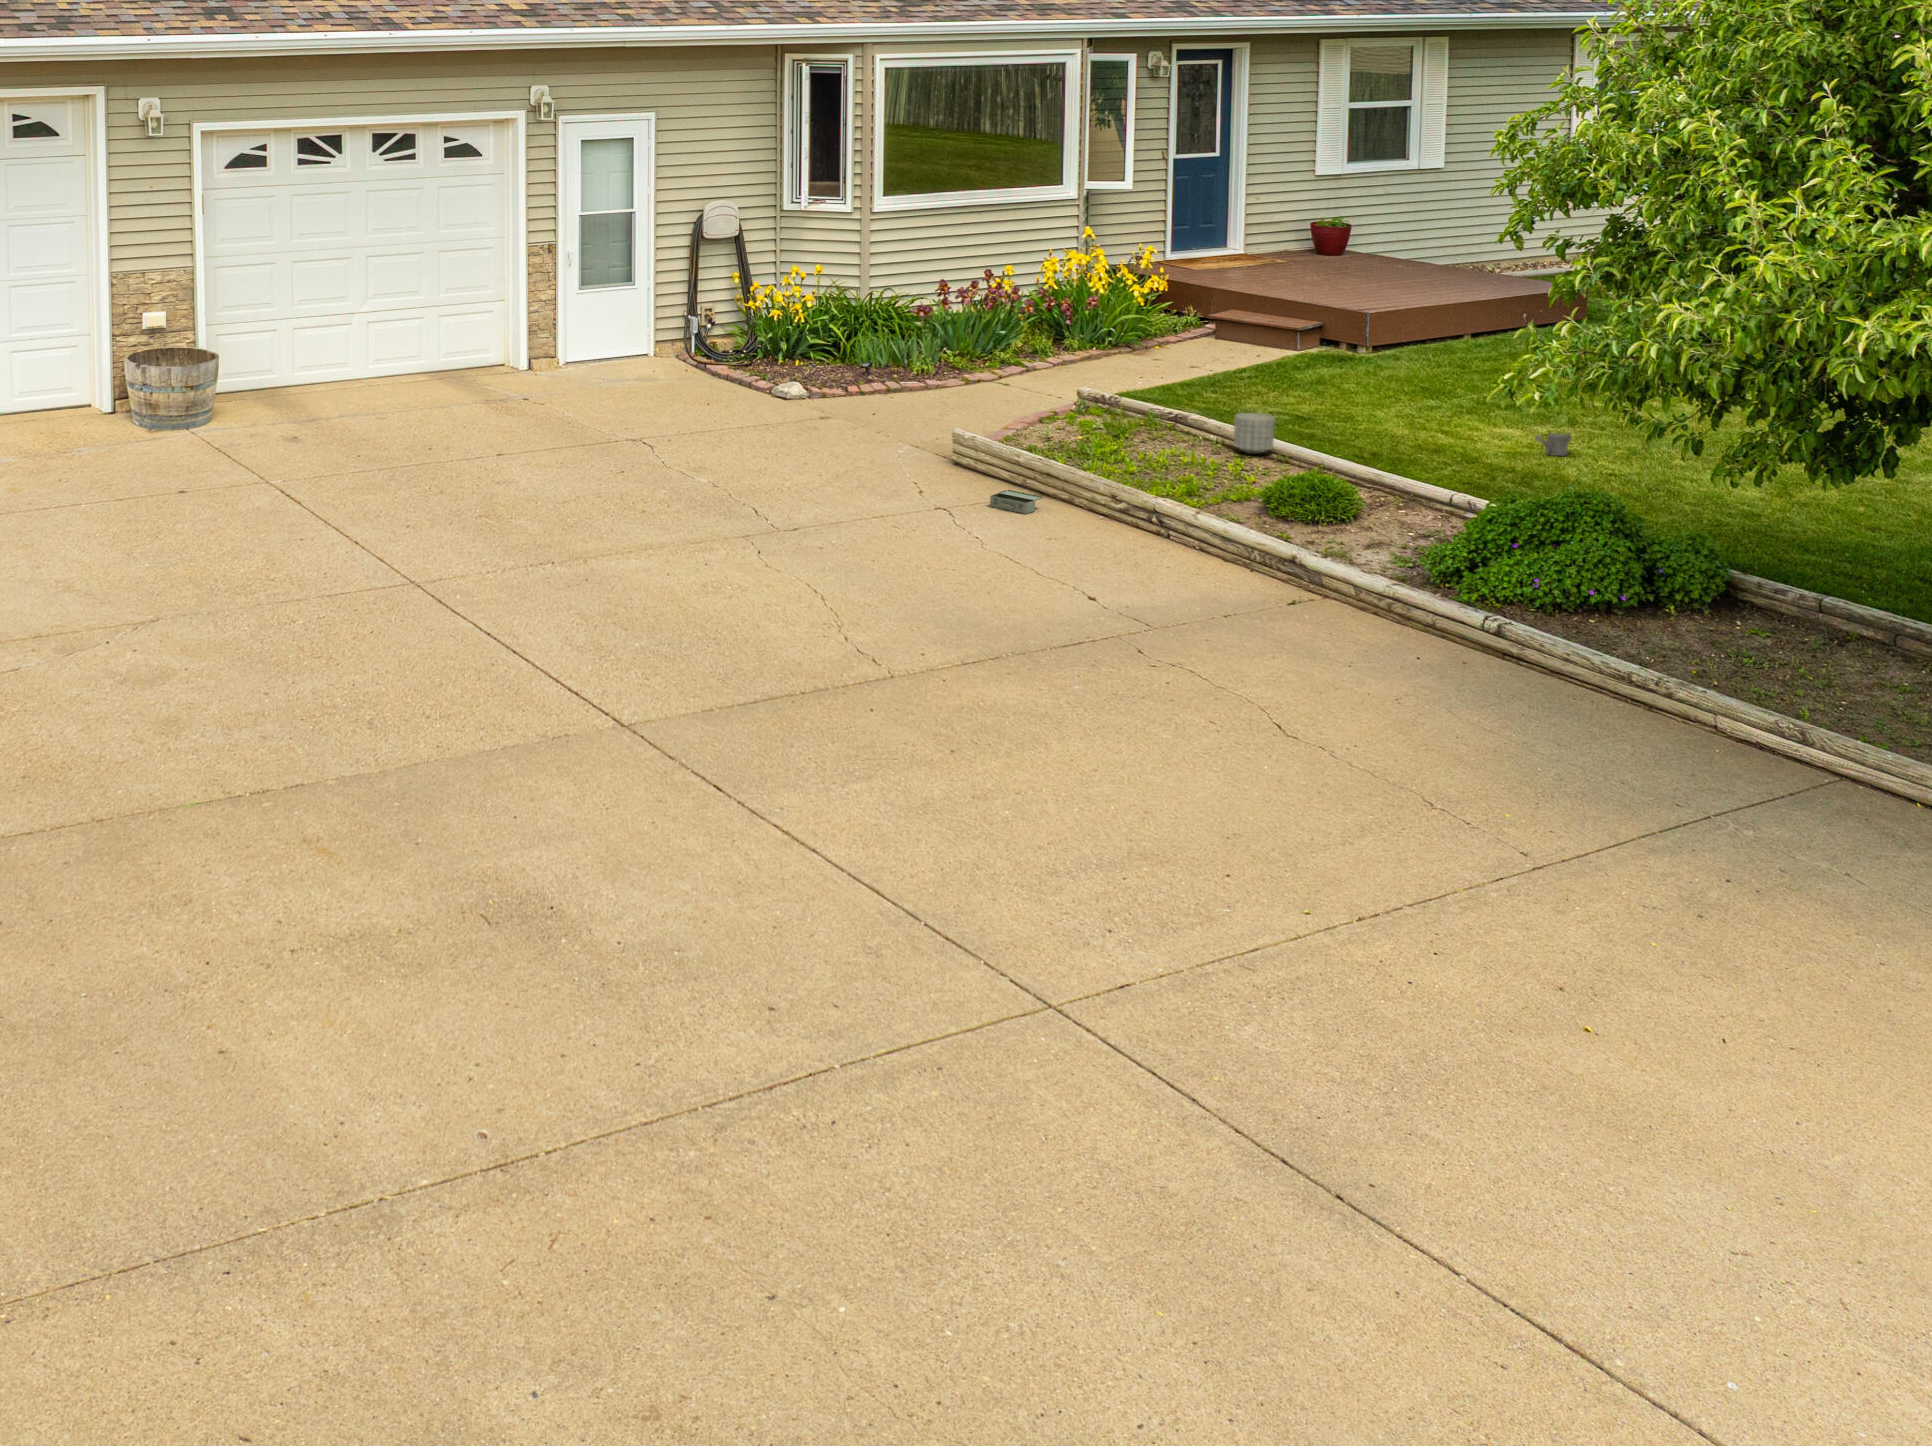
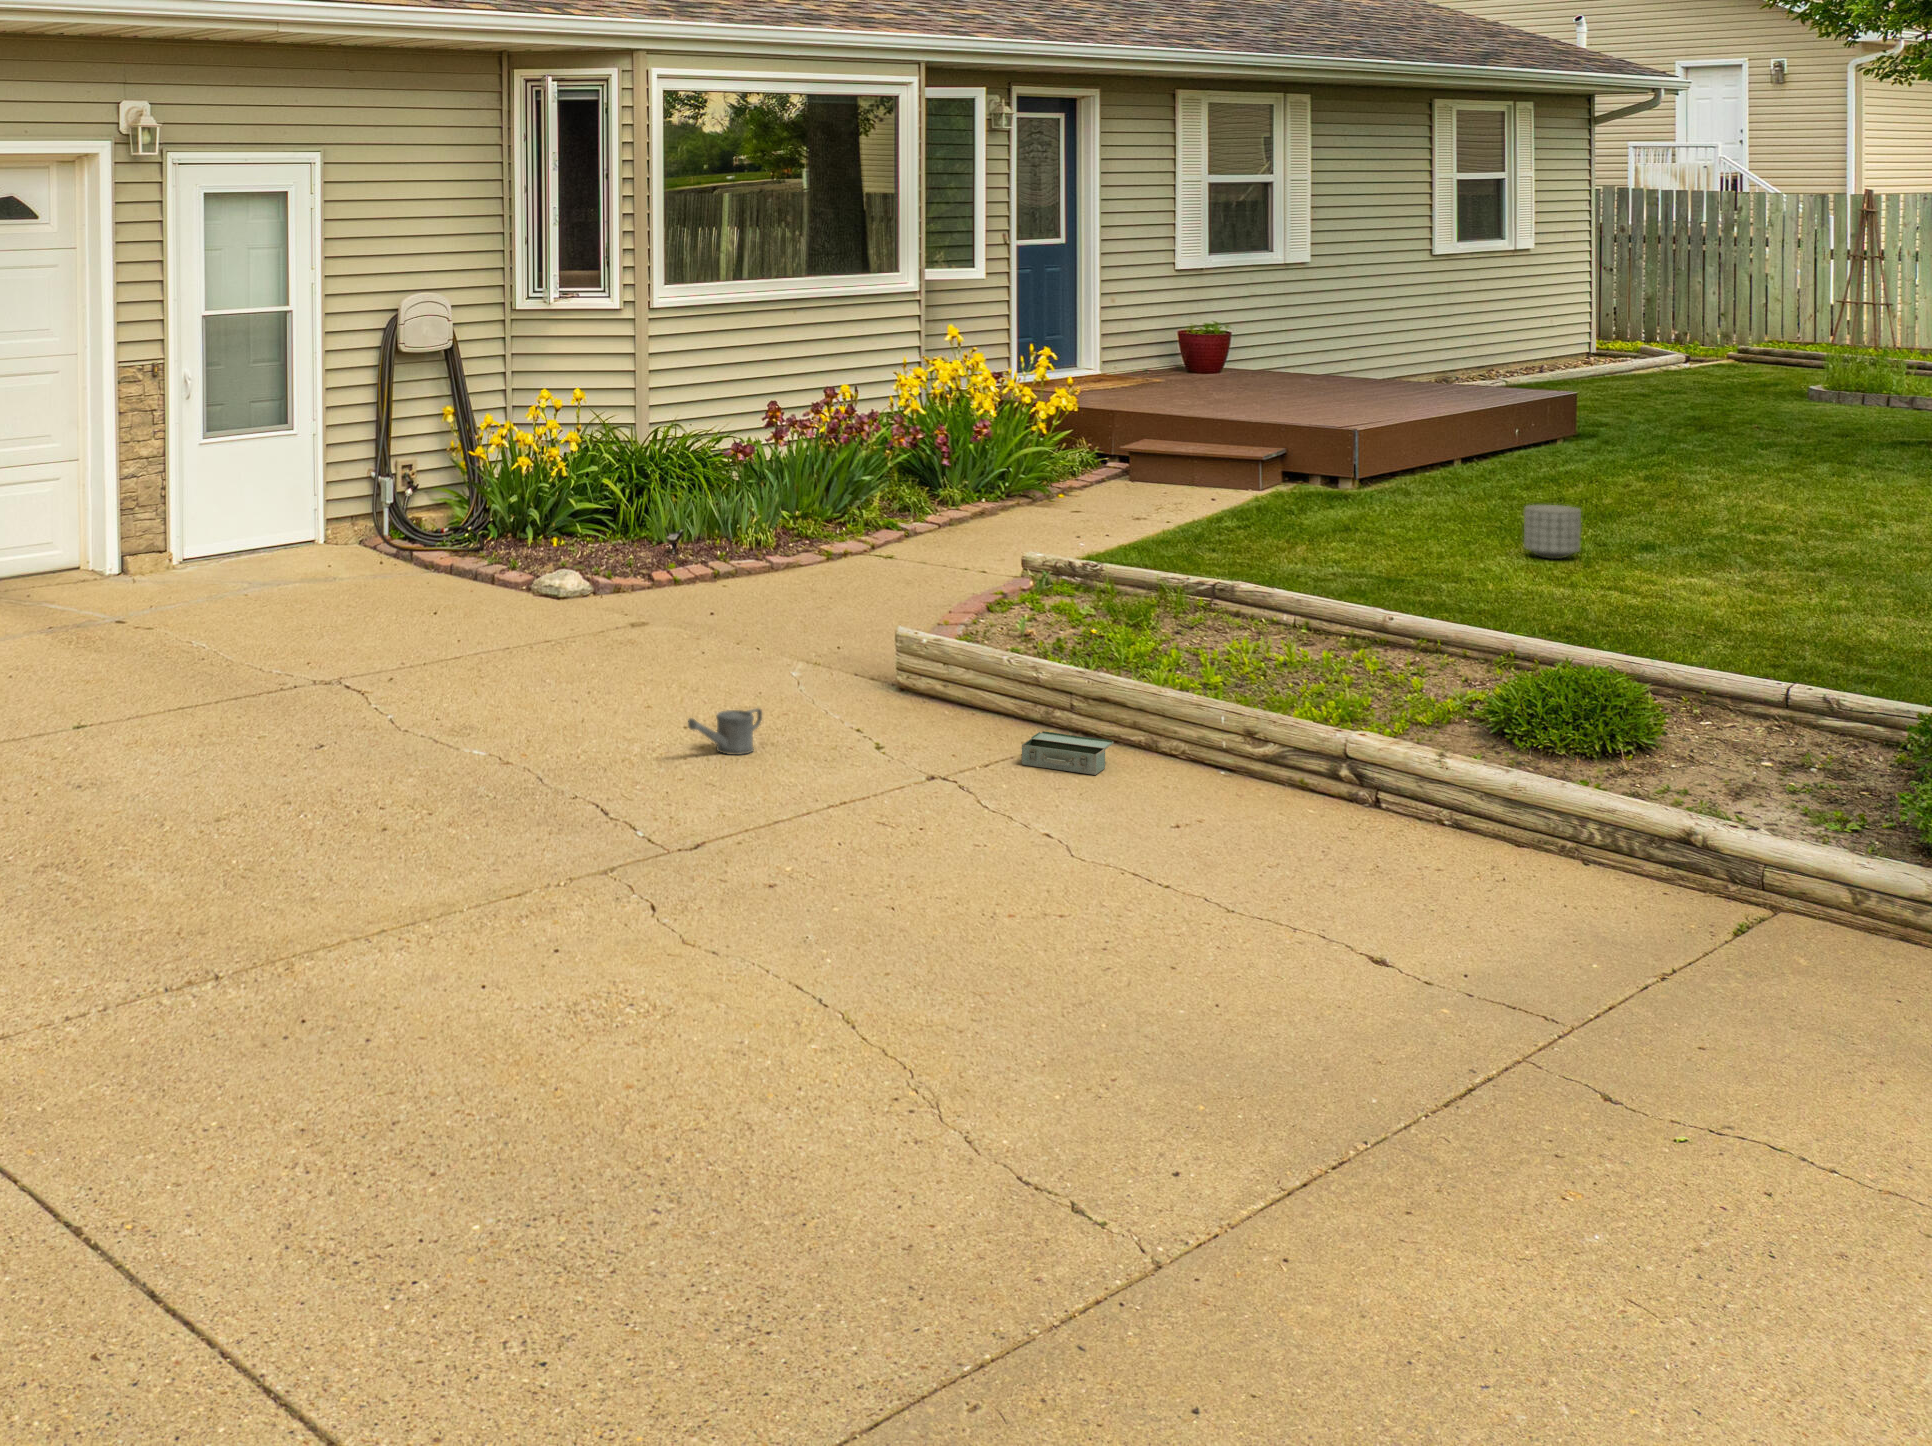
planter: present [1233,413,1275,454] -> present [1524,505,1581,559]
watering can: present [1535,433,1571,456] -> present [688,708,762,755]

